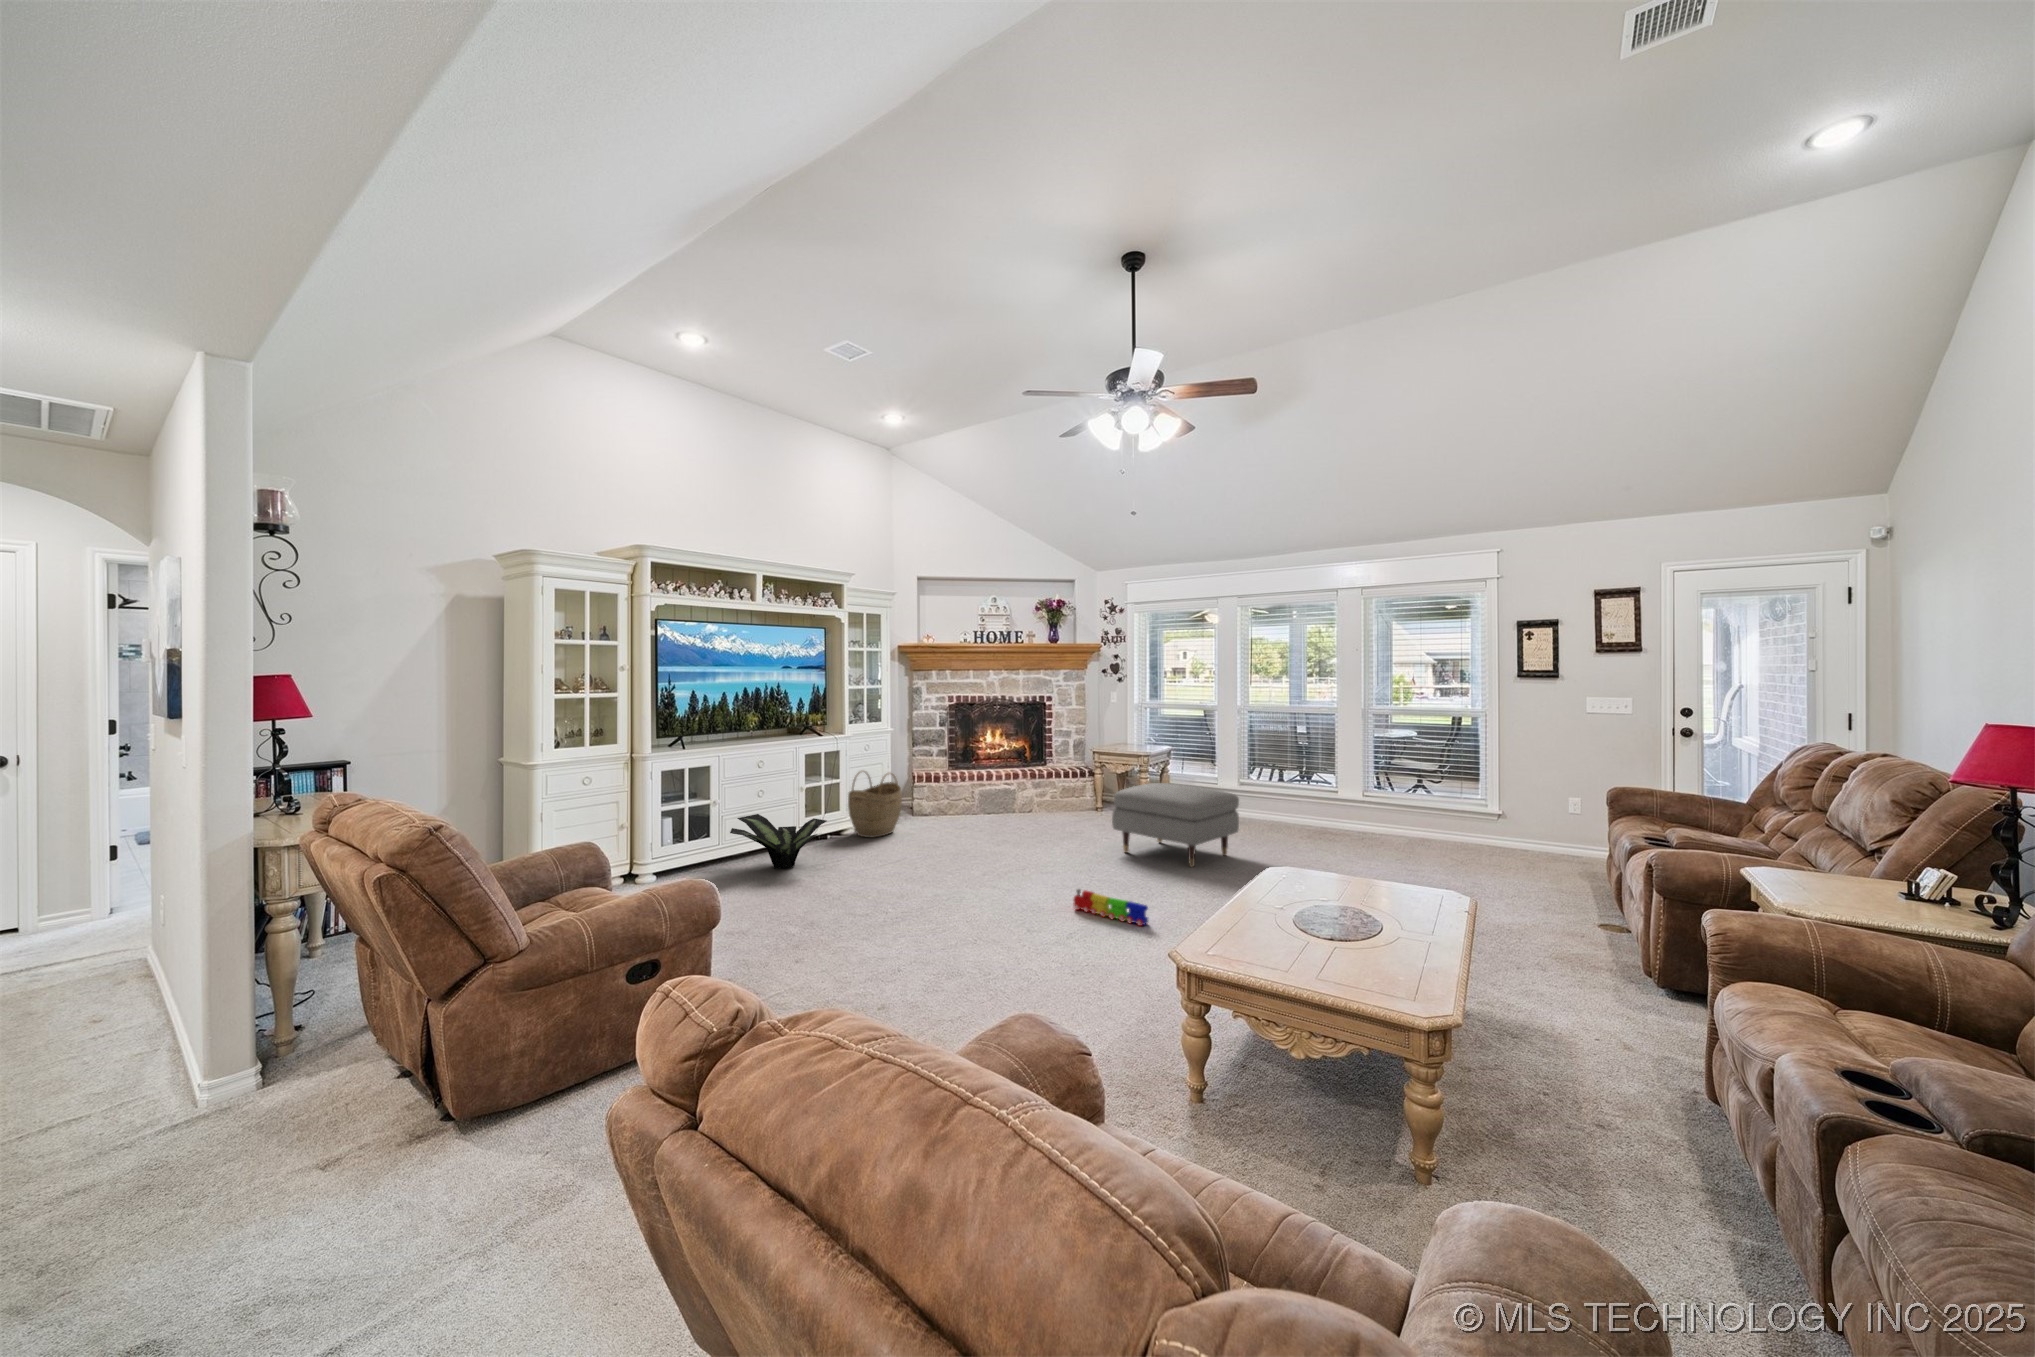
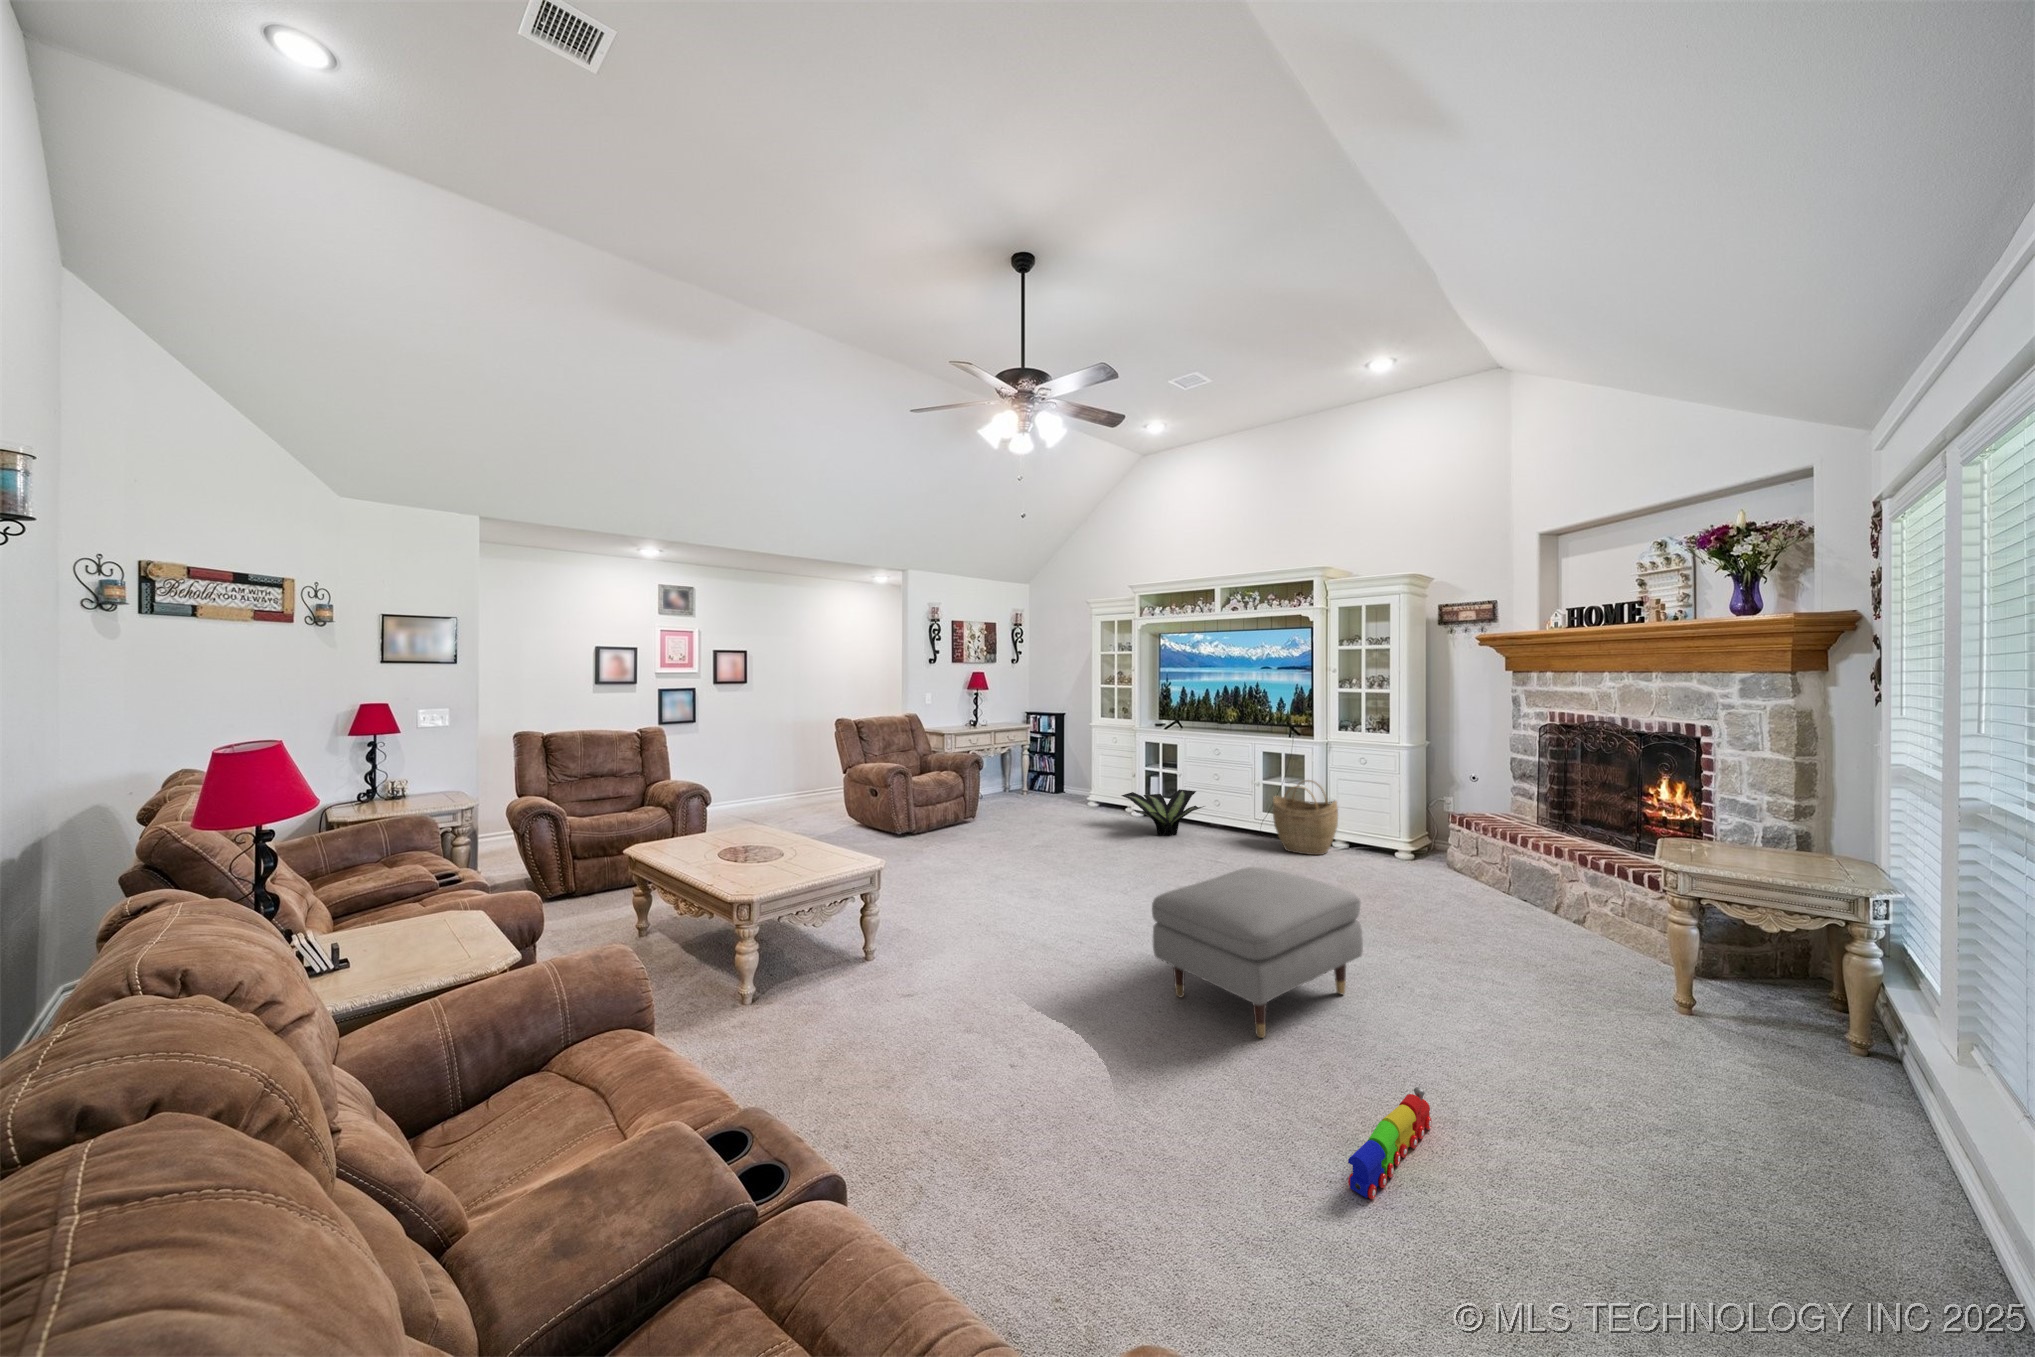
toy train: present [1073,888,1148,926] -> present [1348,1087,1432,1199]

